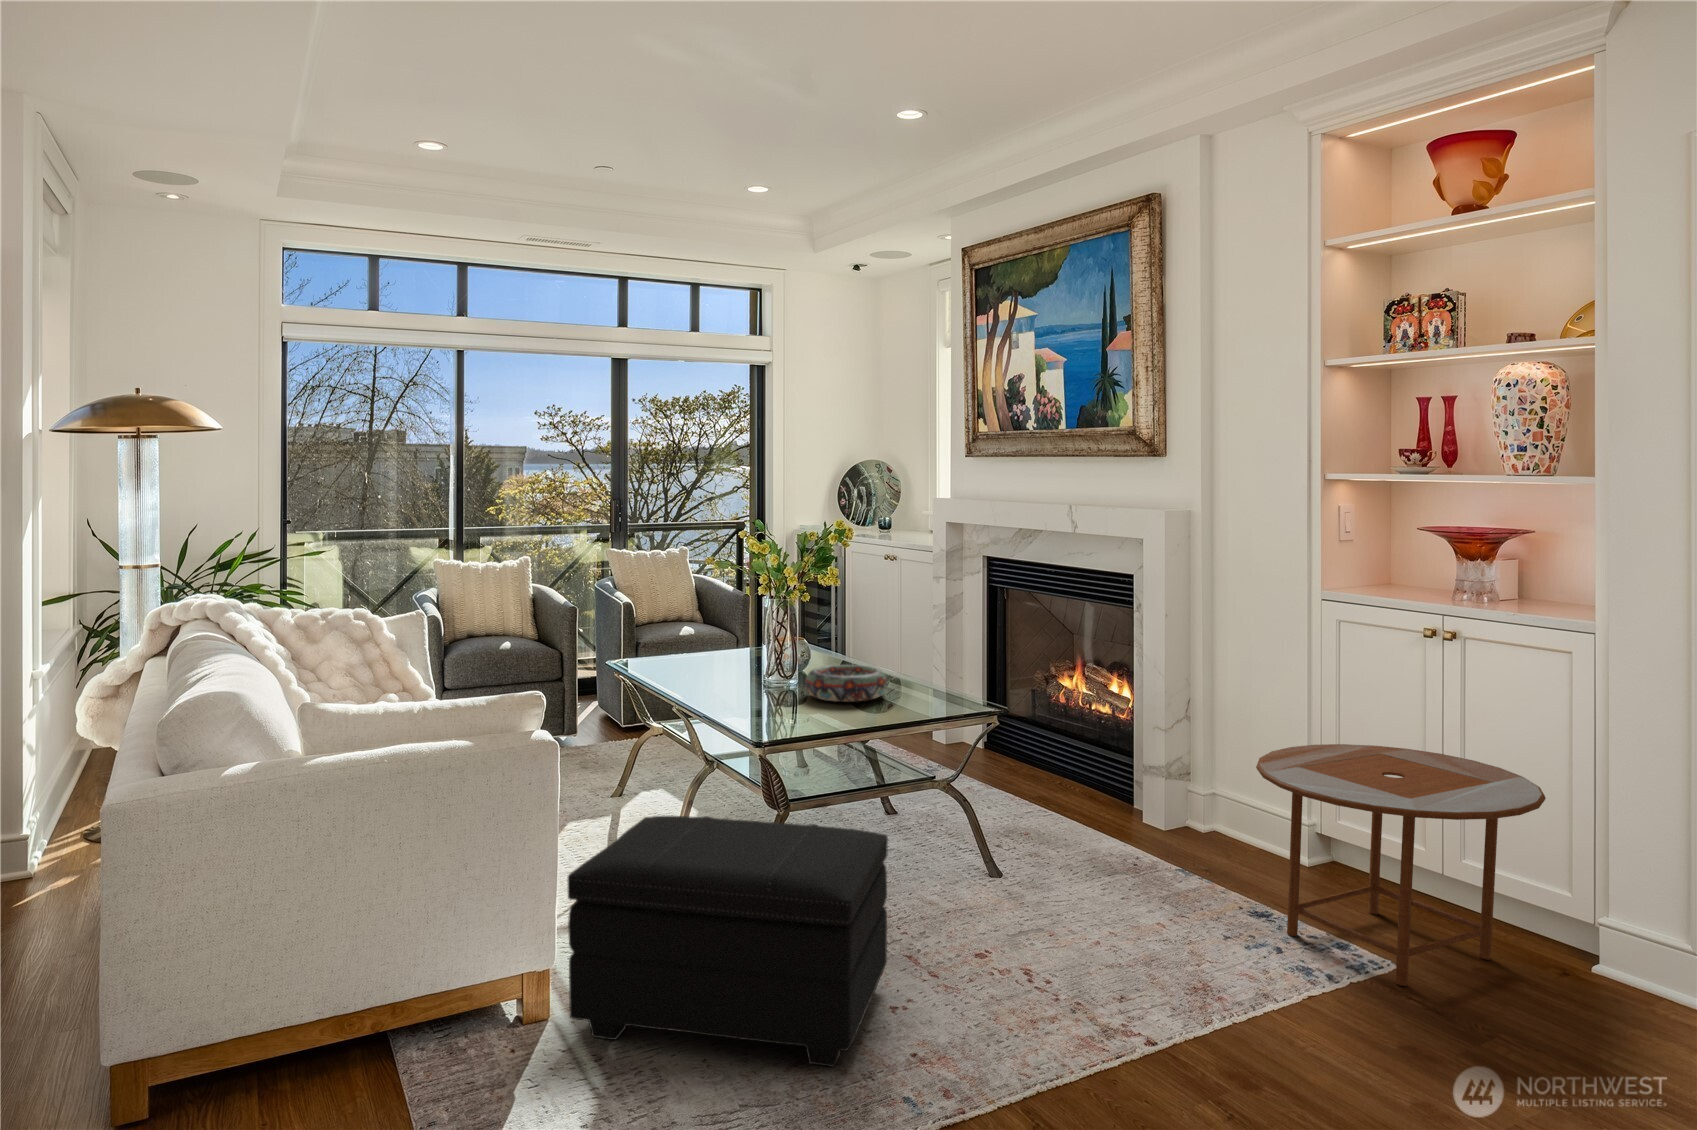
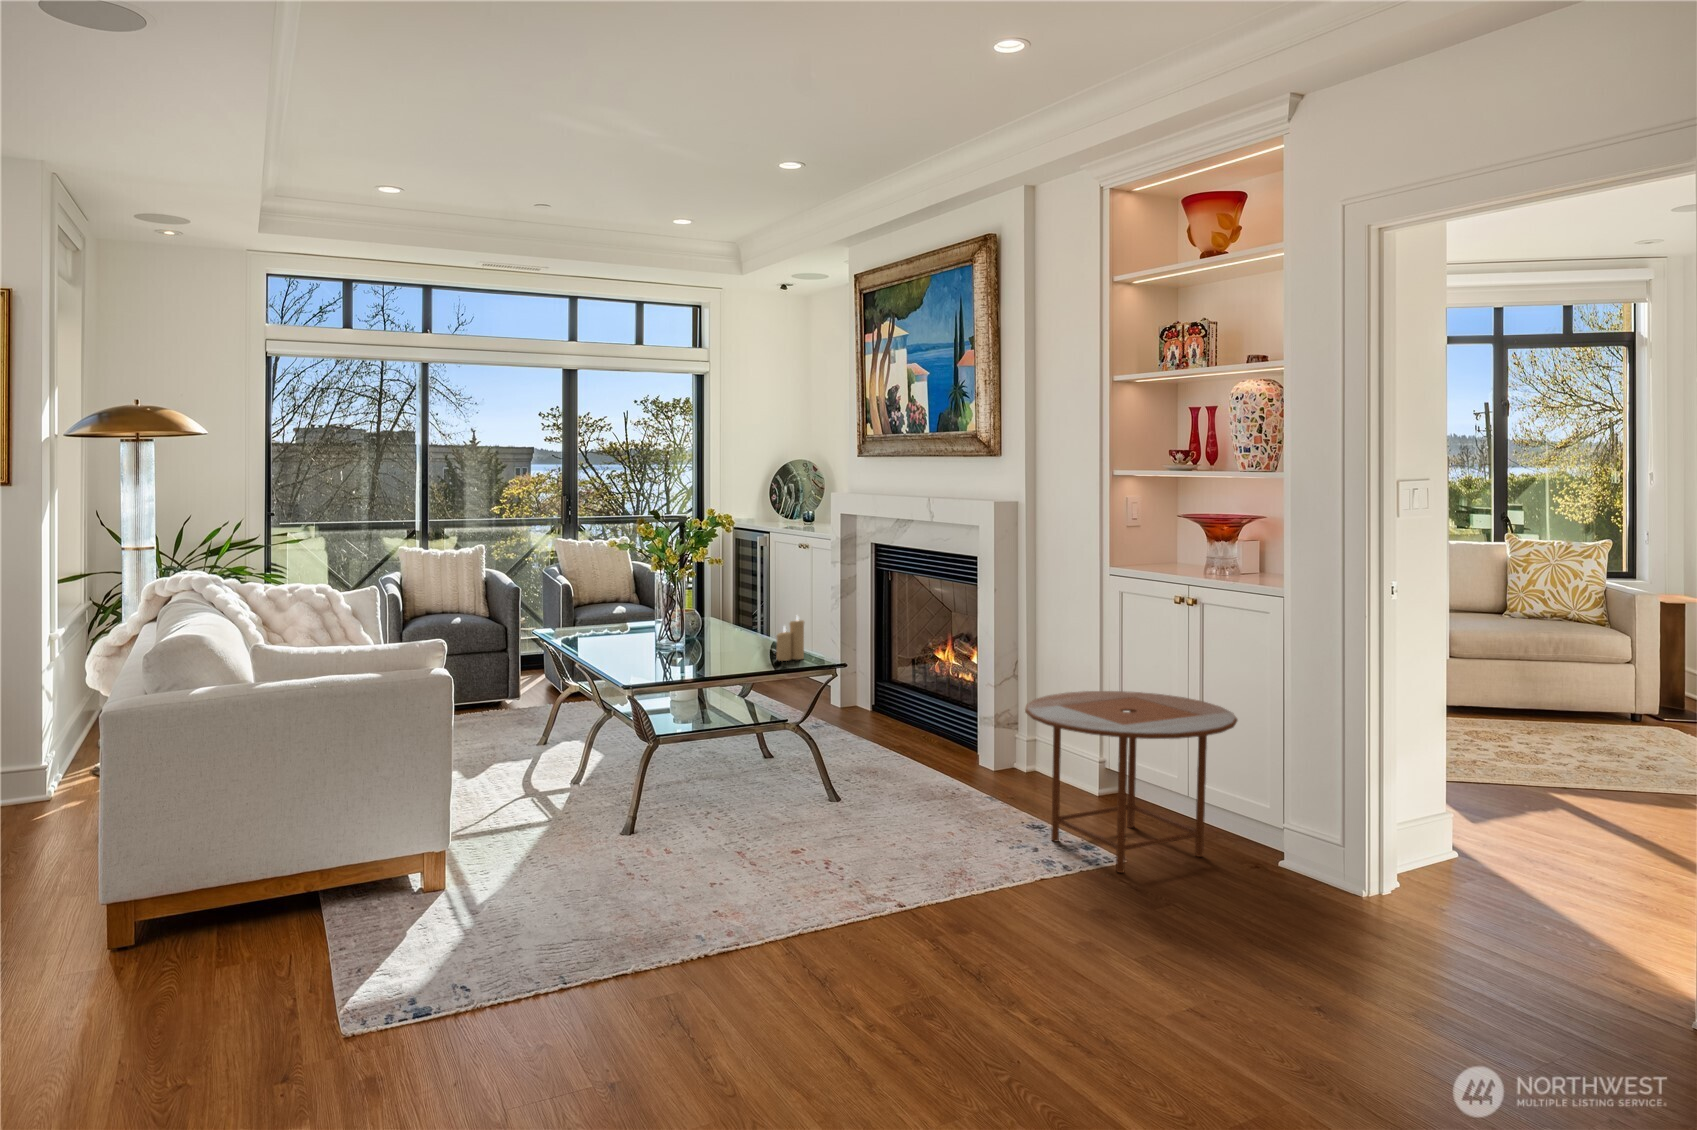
candle: none [918,647,951,704] -> present [776,616,804,661]
decorative bowl: present [805,665,887,702] -> none [686,630,754,659]
footstool: present [568,816,888,1067] -> none [454,739,714,918]

